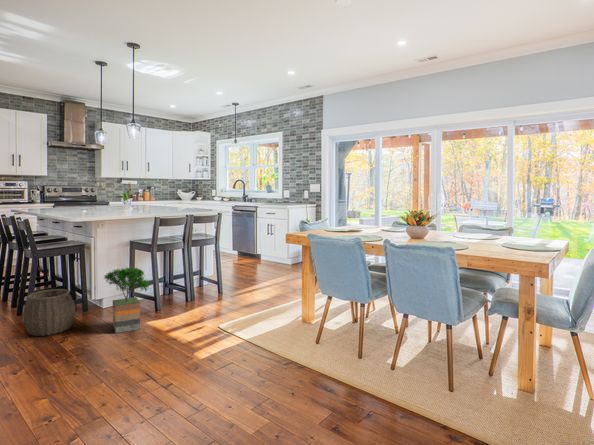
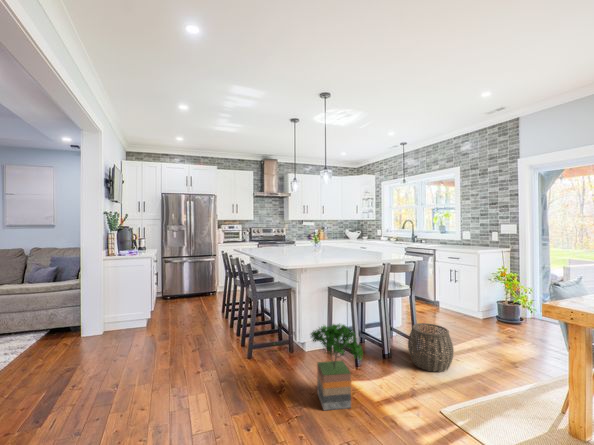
woven basket: present [23,289,75,336] -> present [408,323,454,372]

